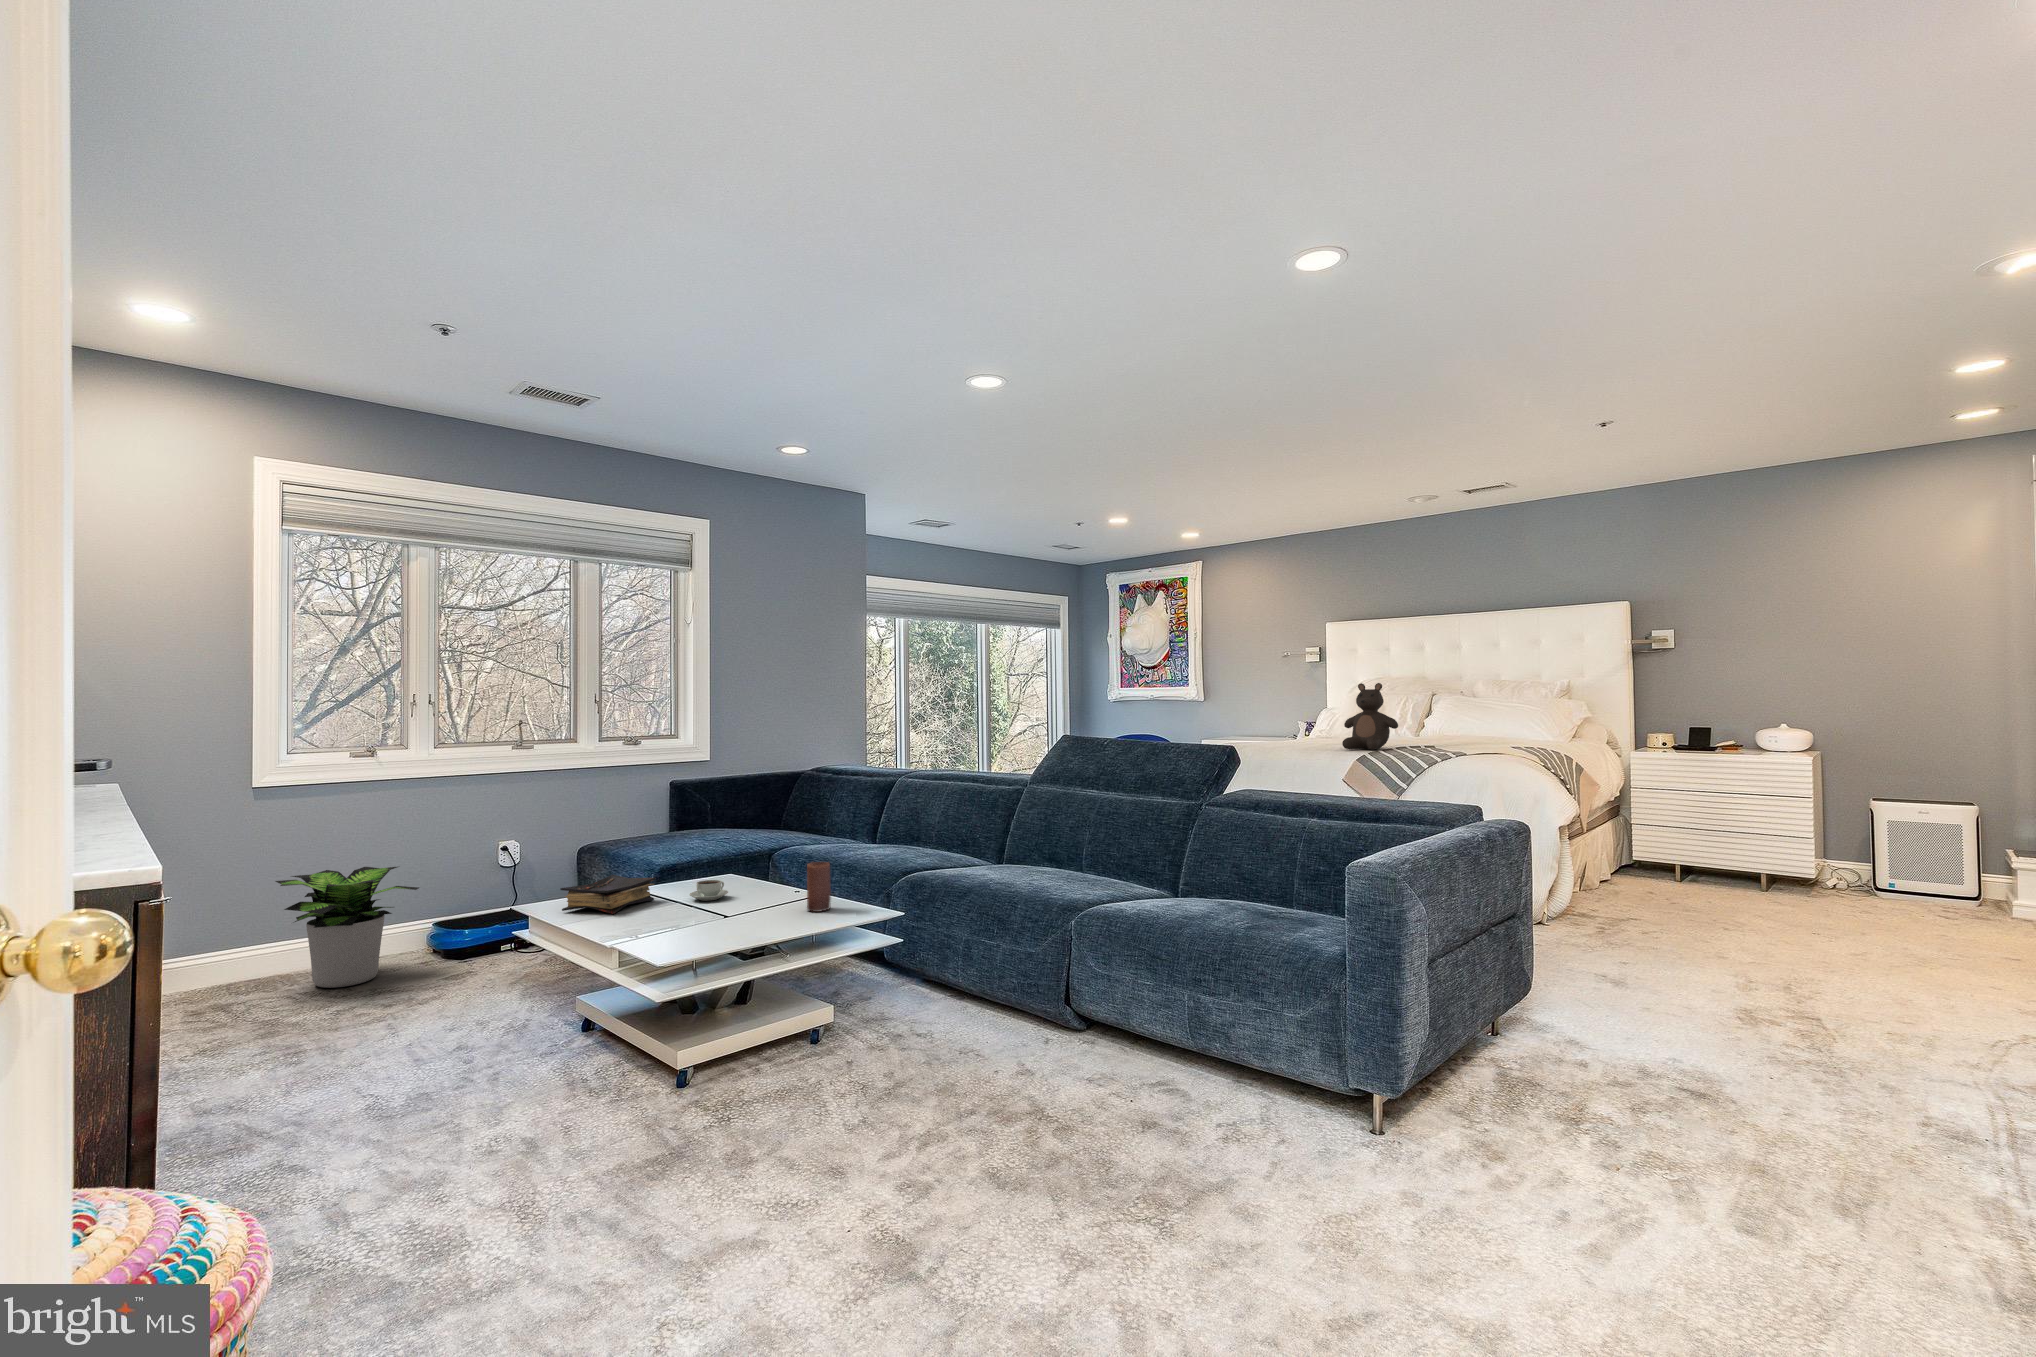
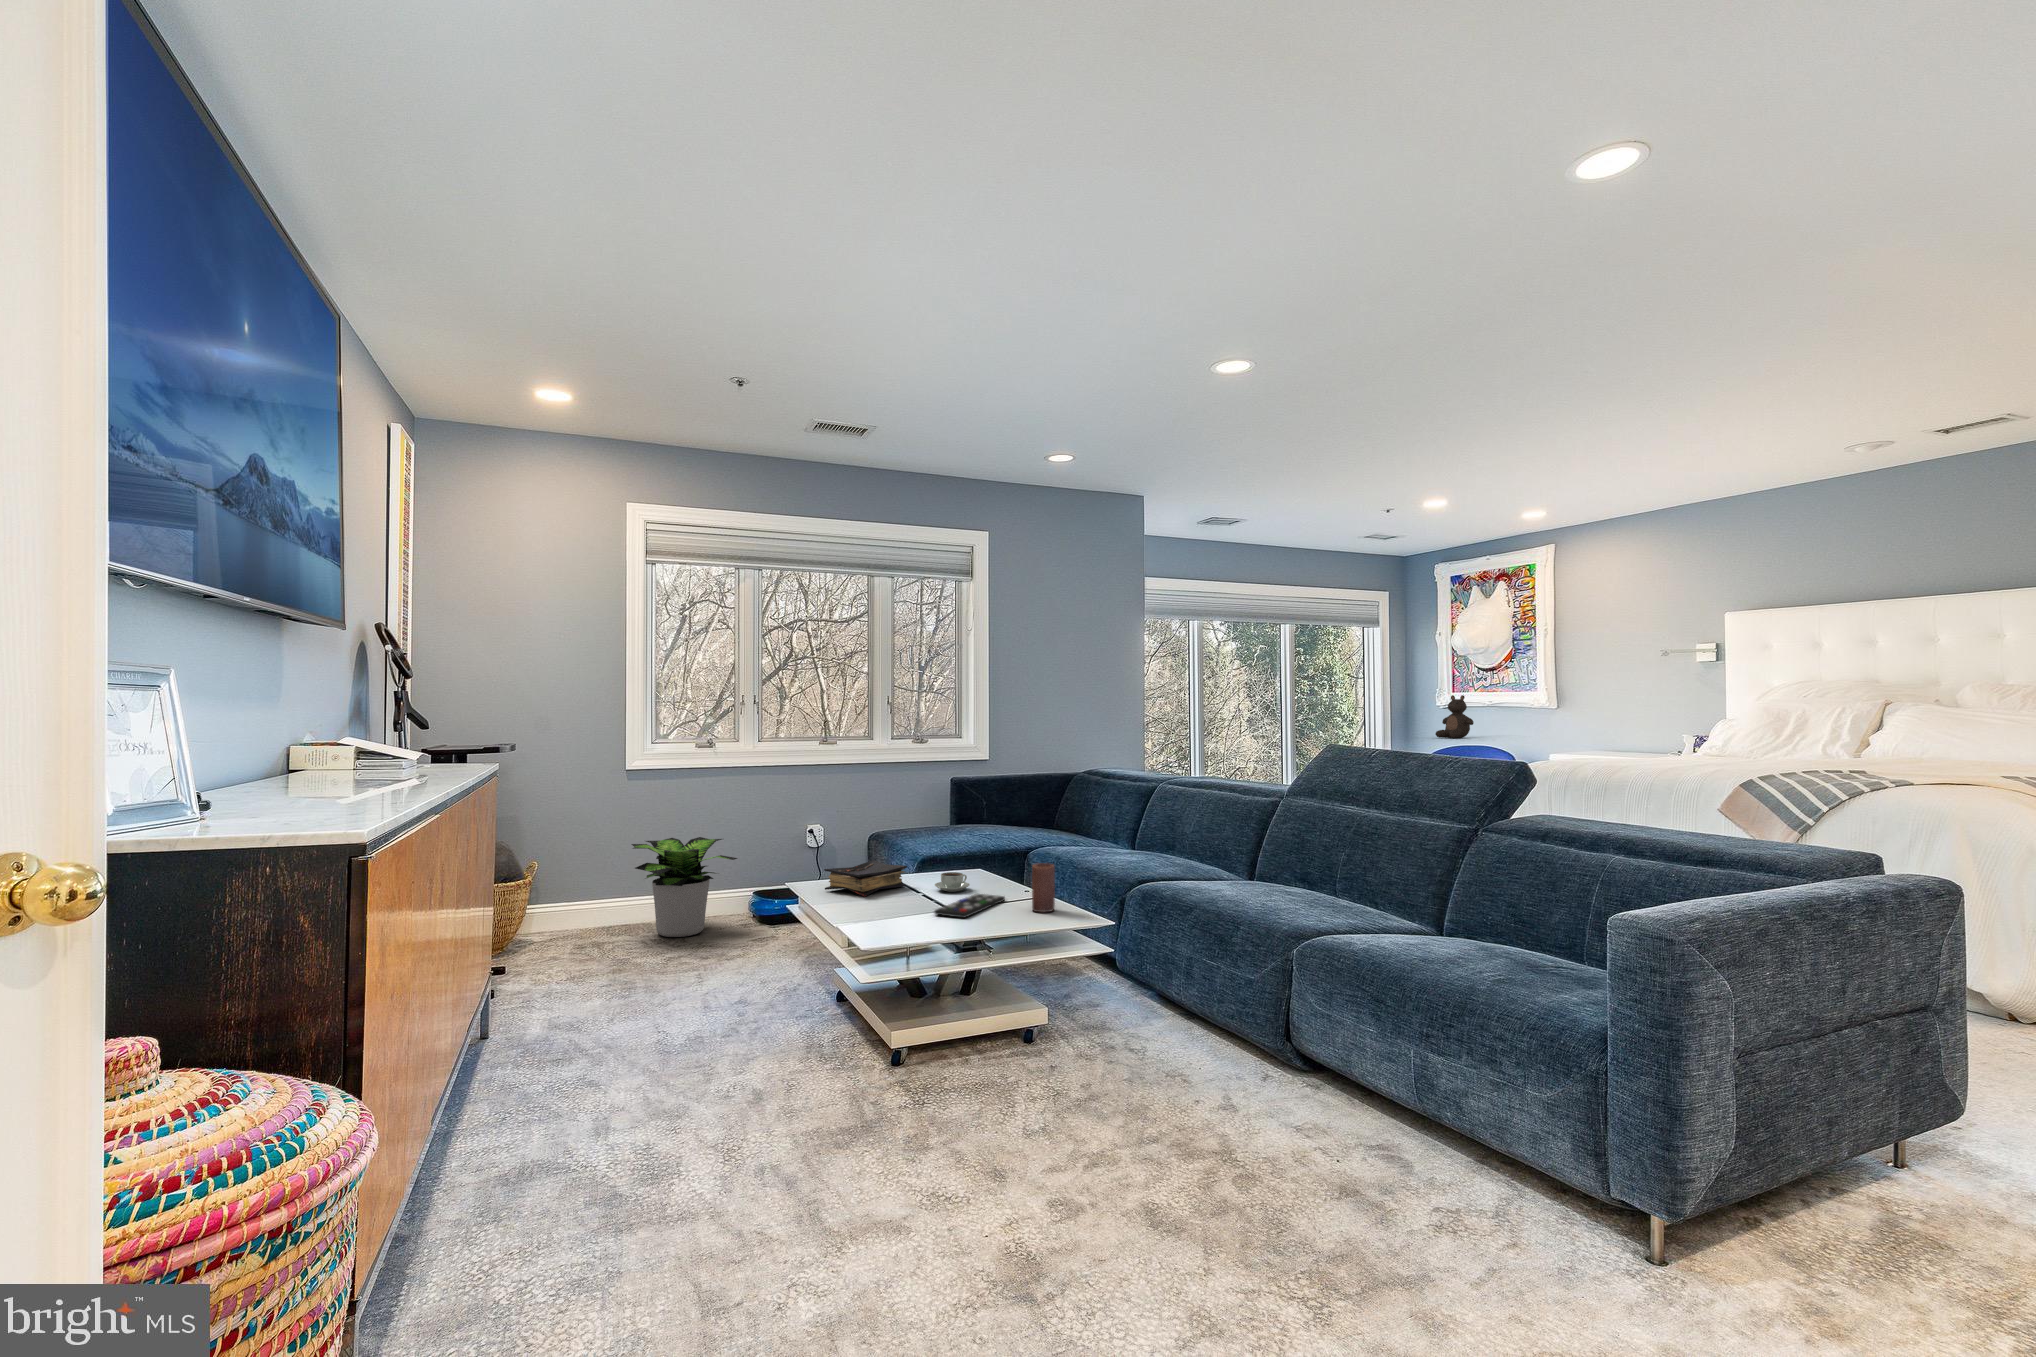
teddy bear: present [1342,683,1398,750] -> present [1435,695,1474,738]
remote control: none [706,900,773,925] -> present [934,894,1005,918]

